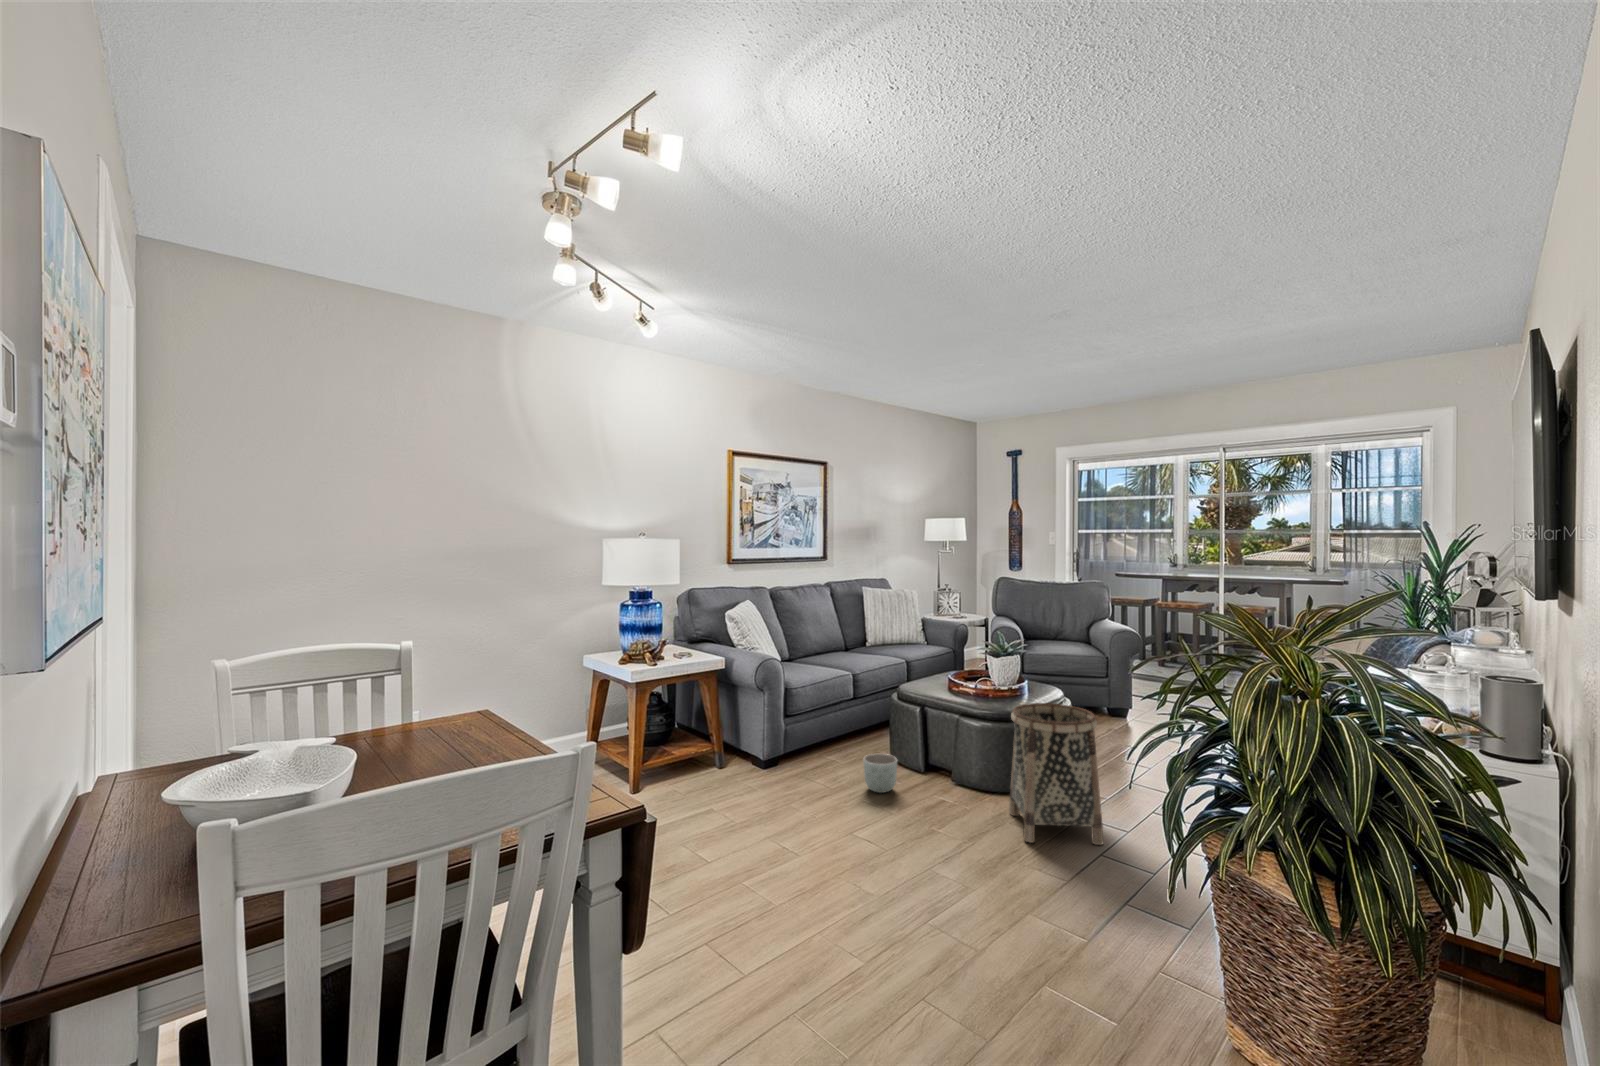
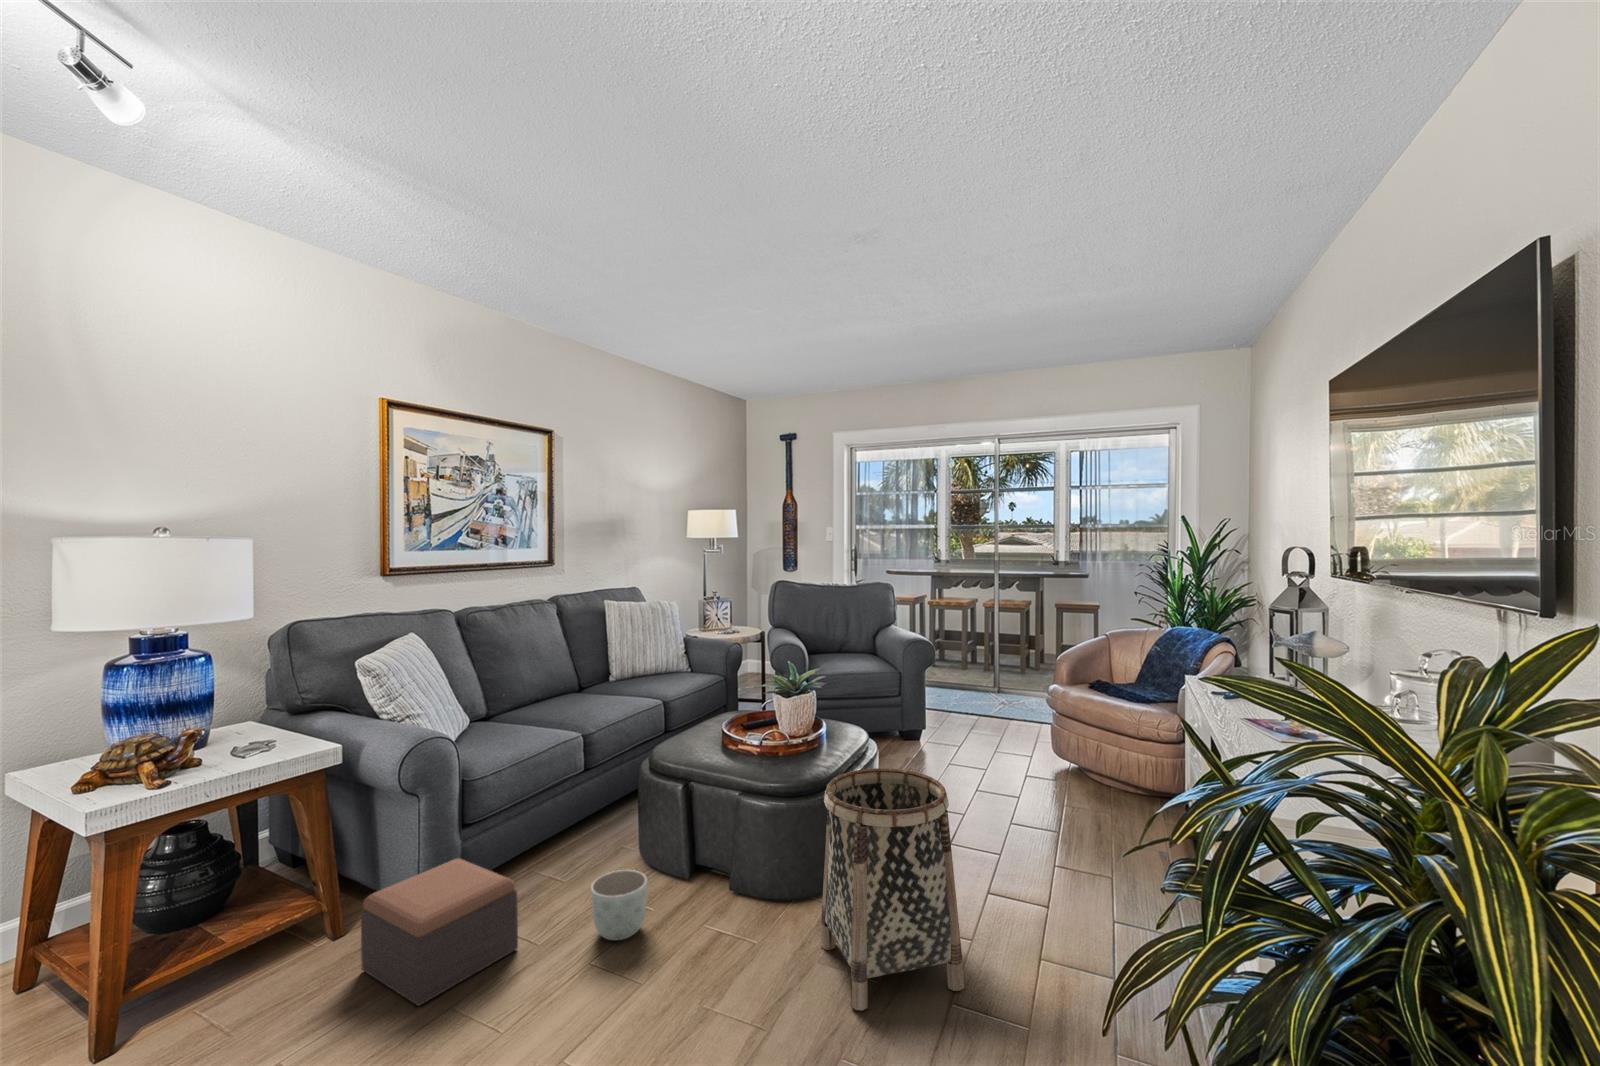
footstool: none [740,734,821,802] -> present [361,858,518,1006]

